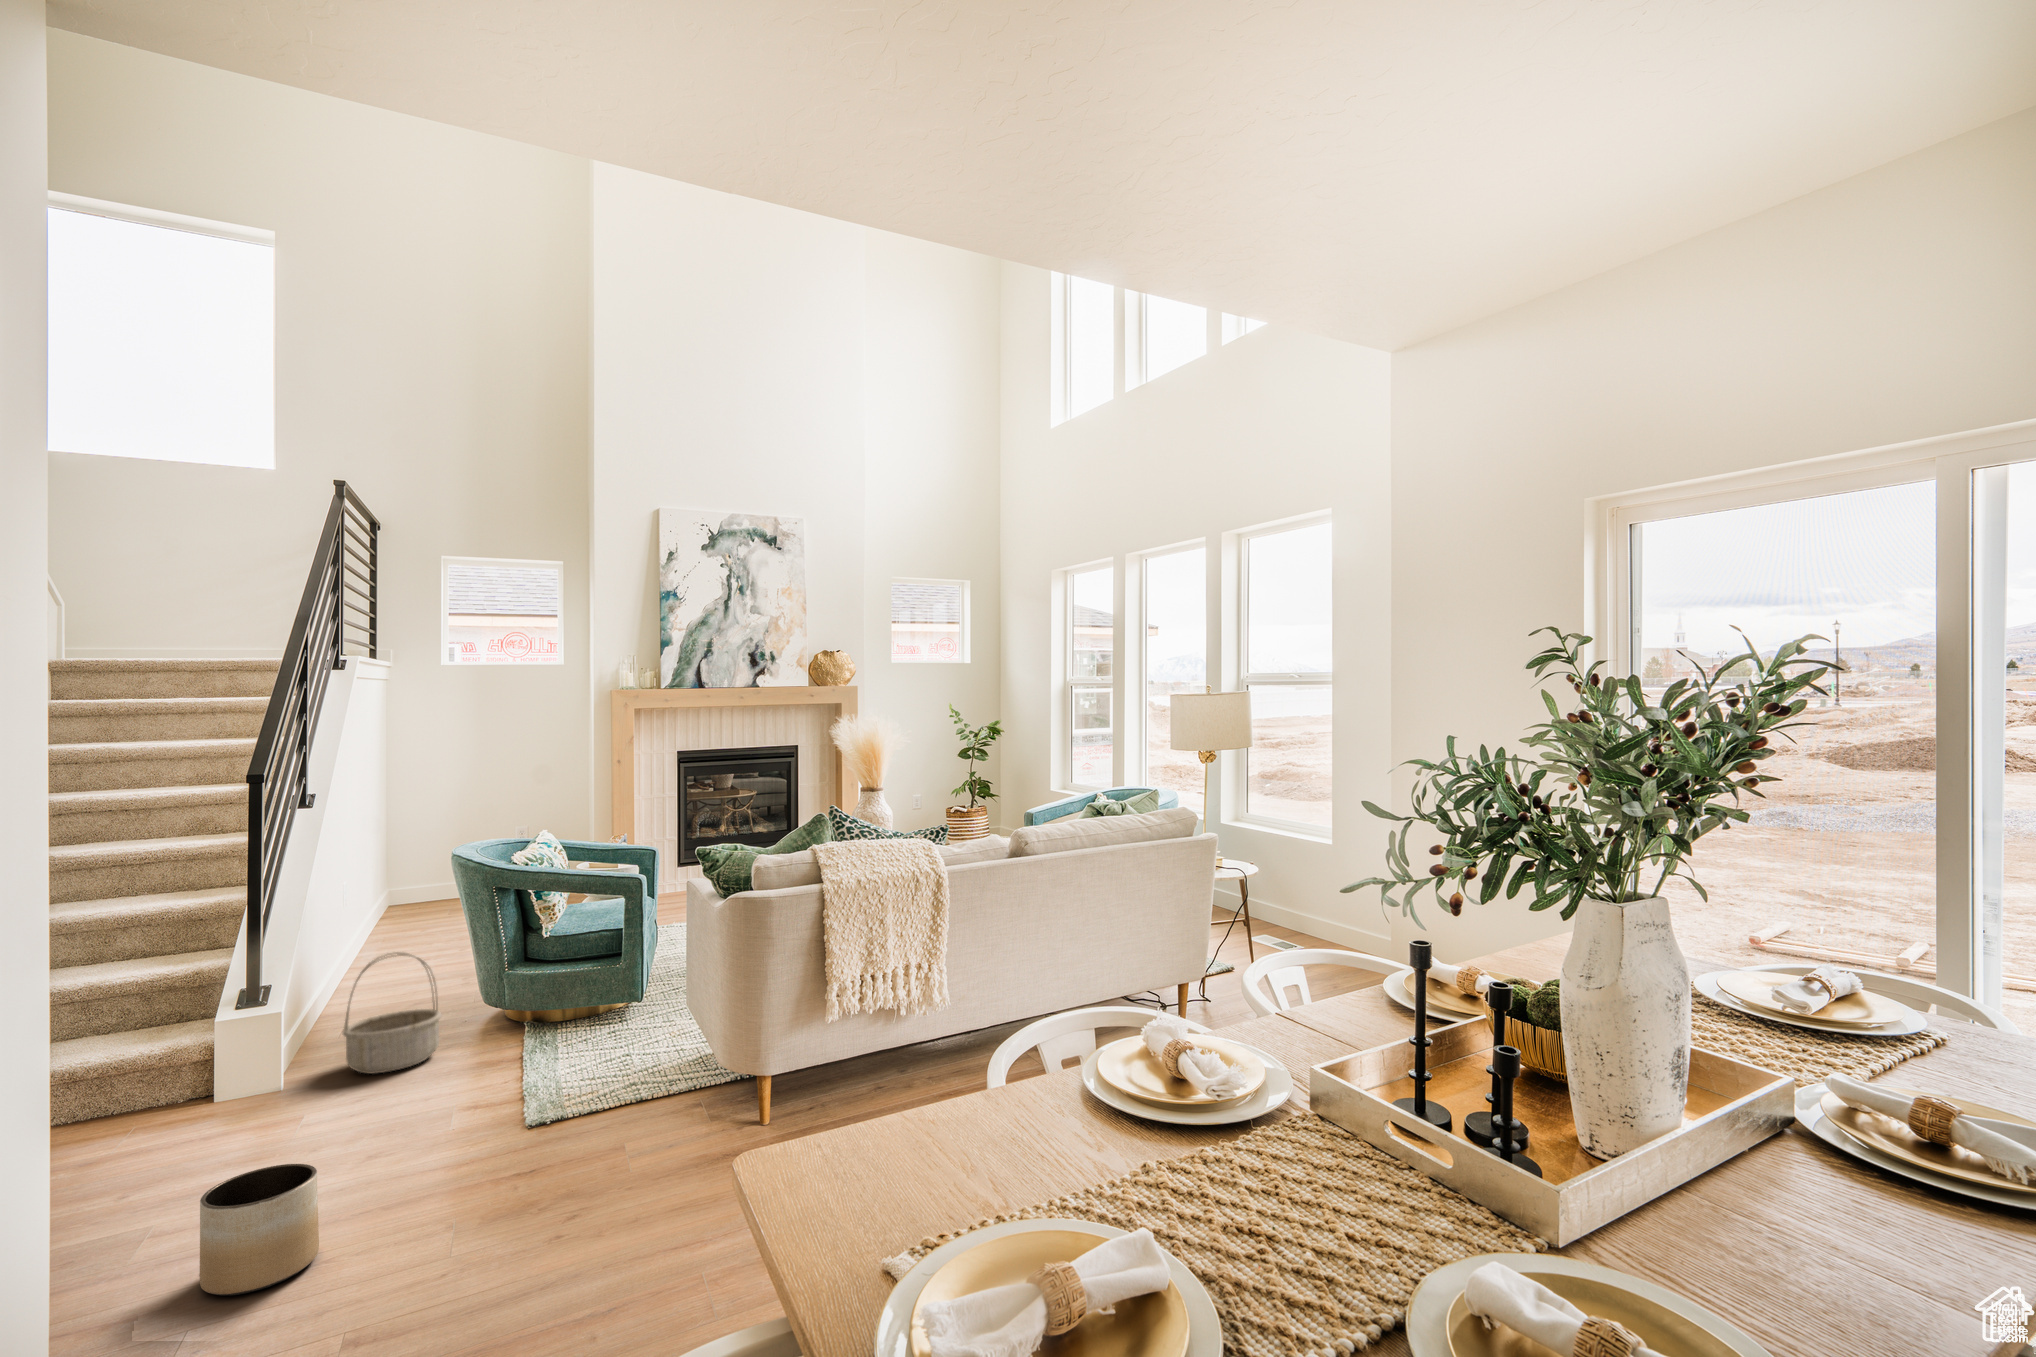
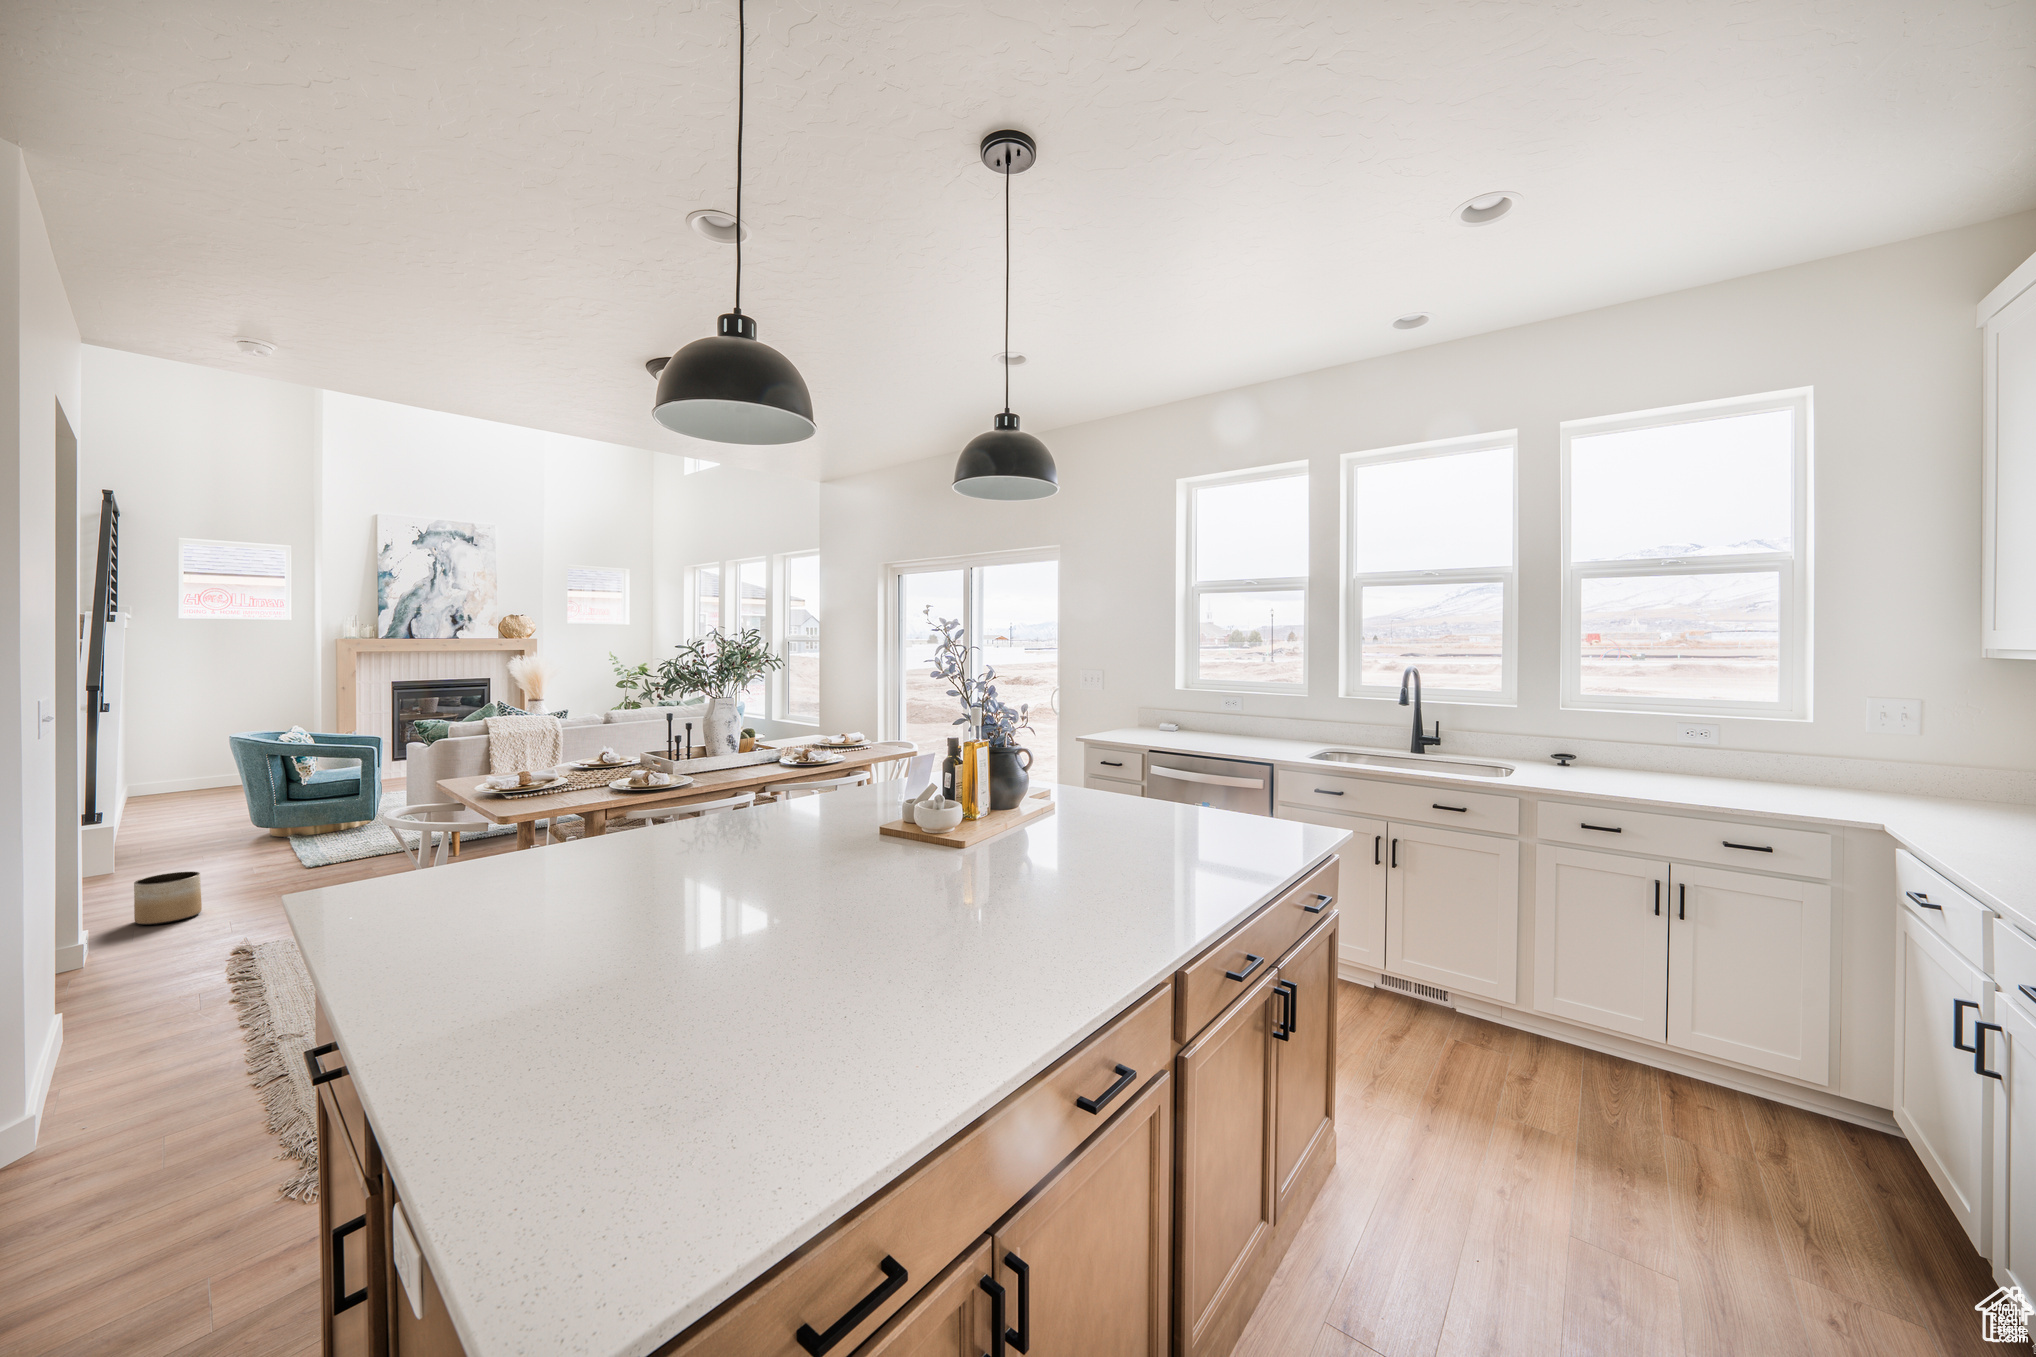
basket: present [343,952,442,1074] -> none [162,791,233,860]

